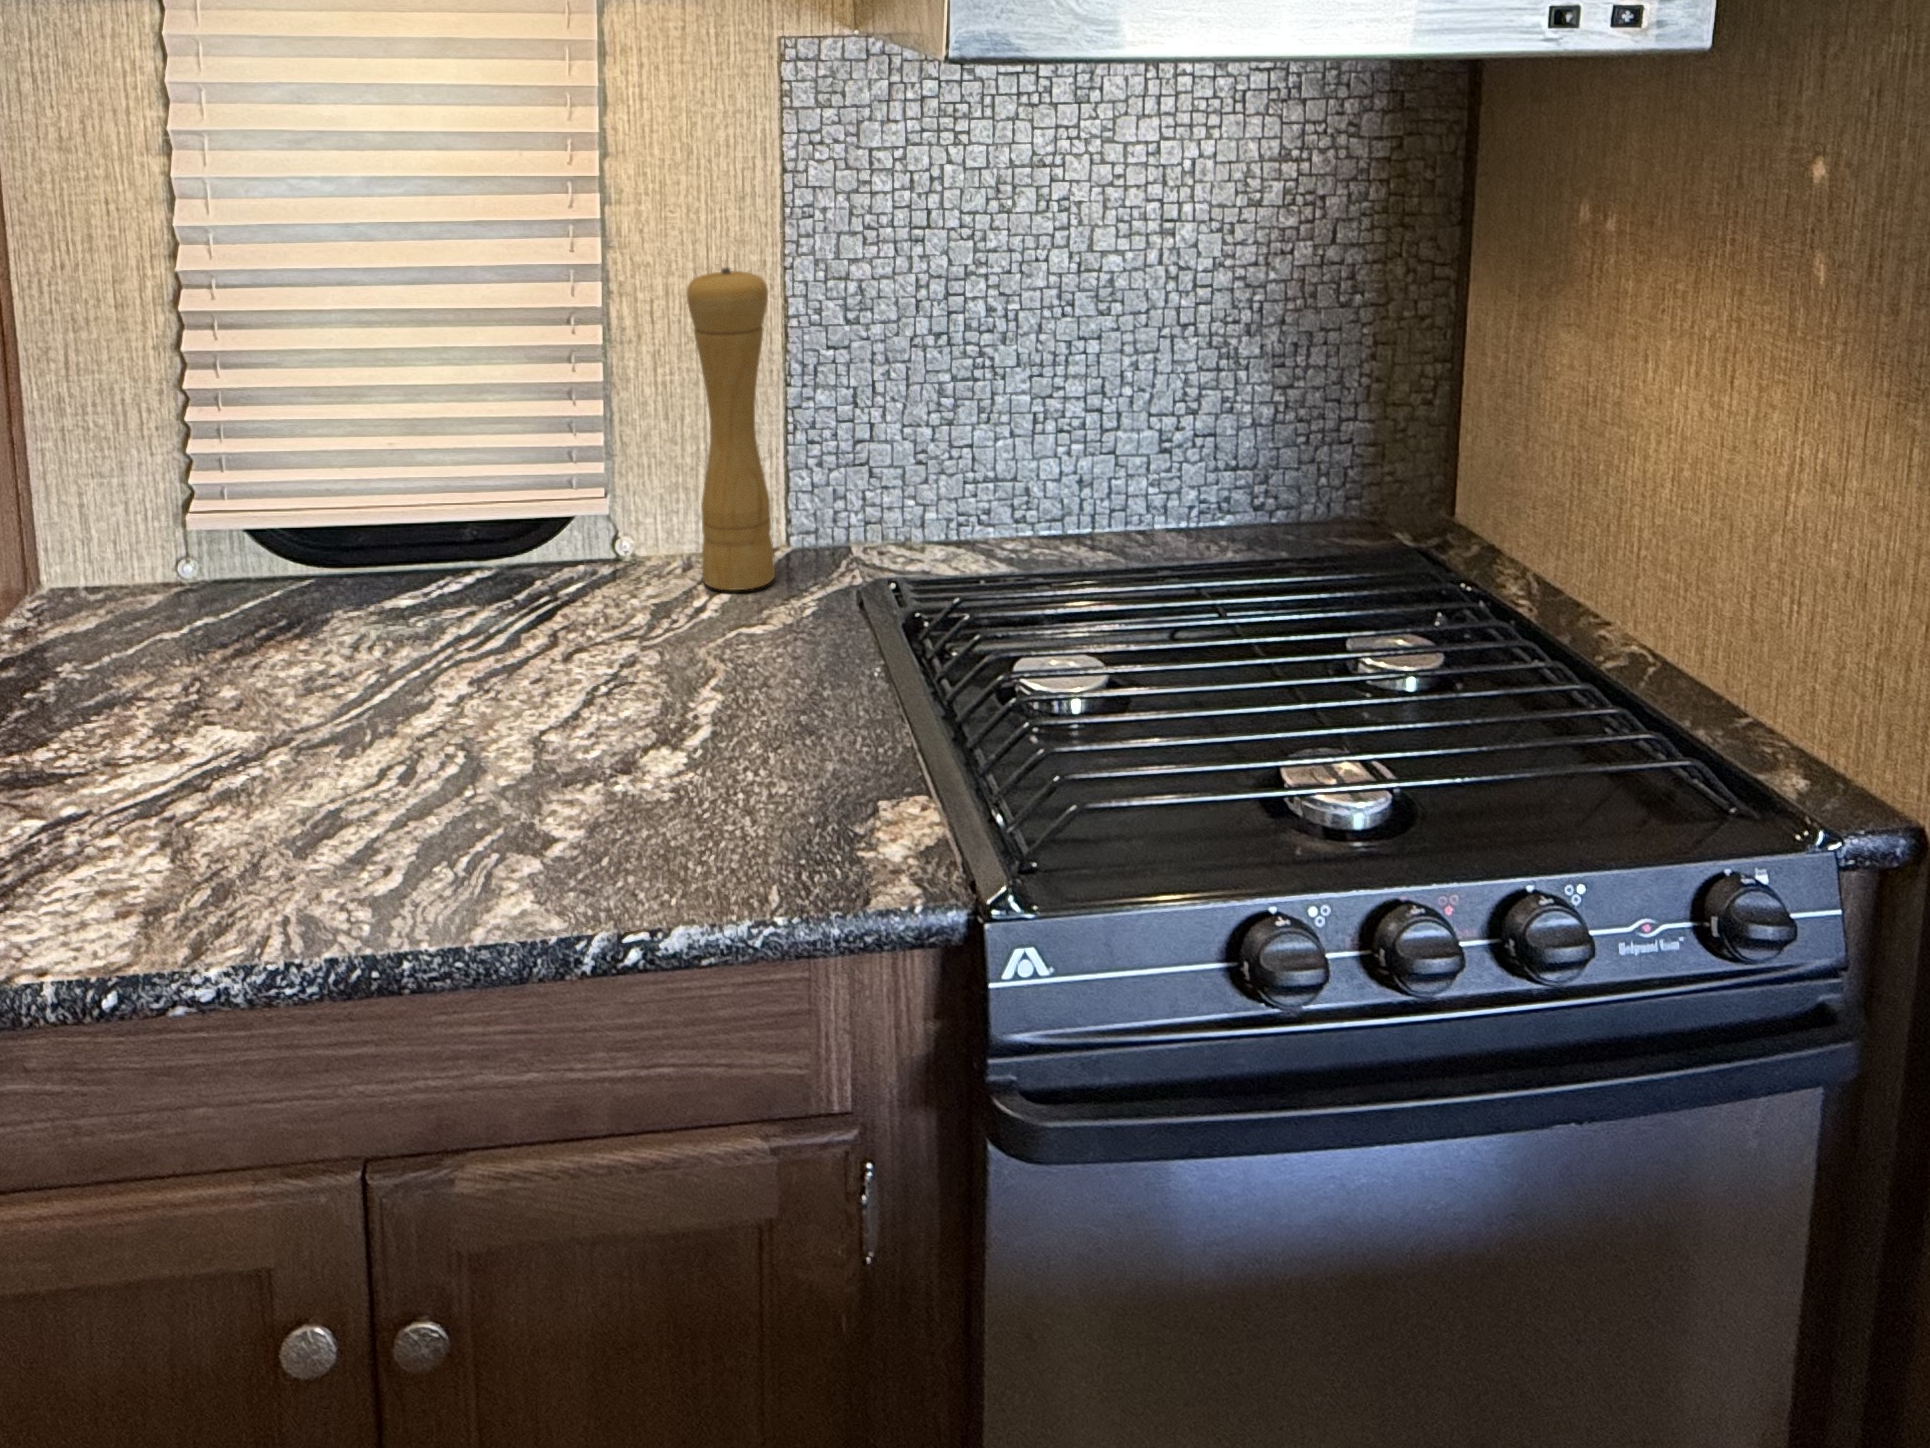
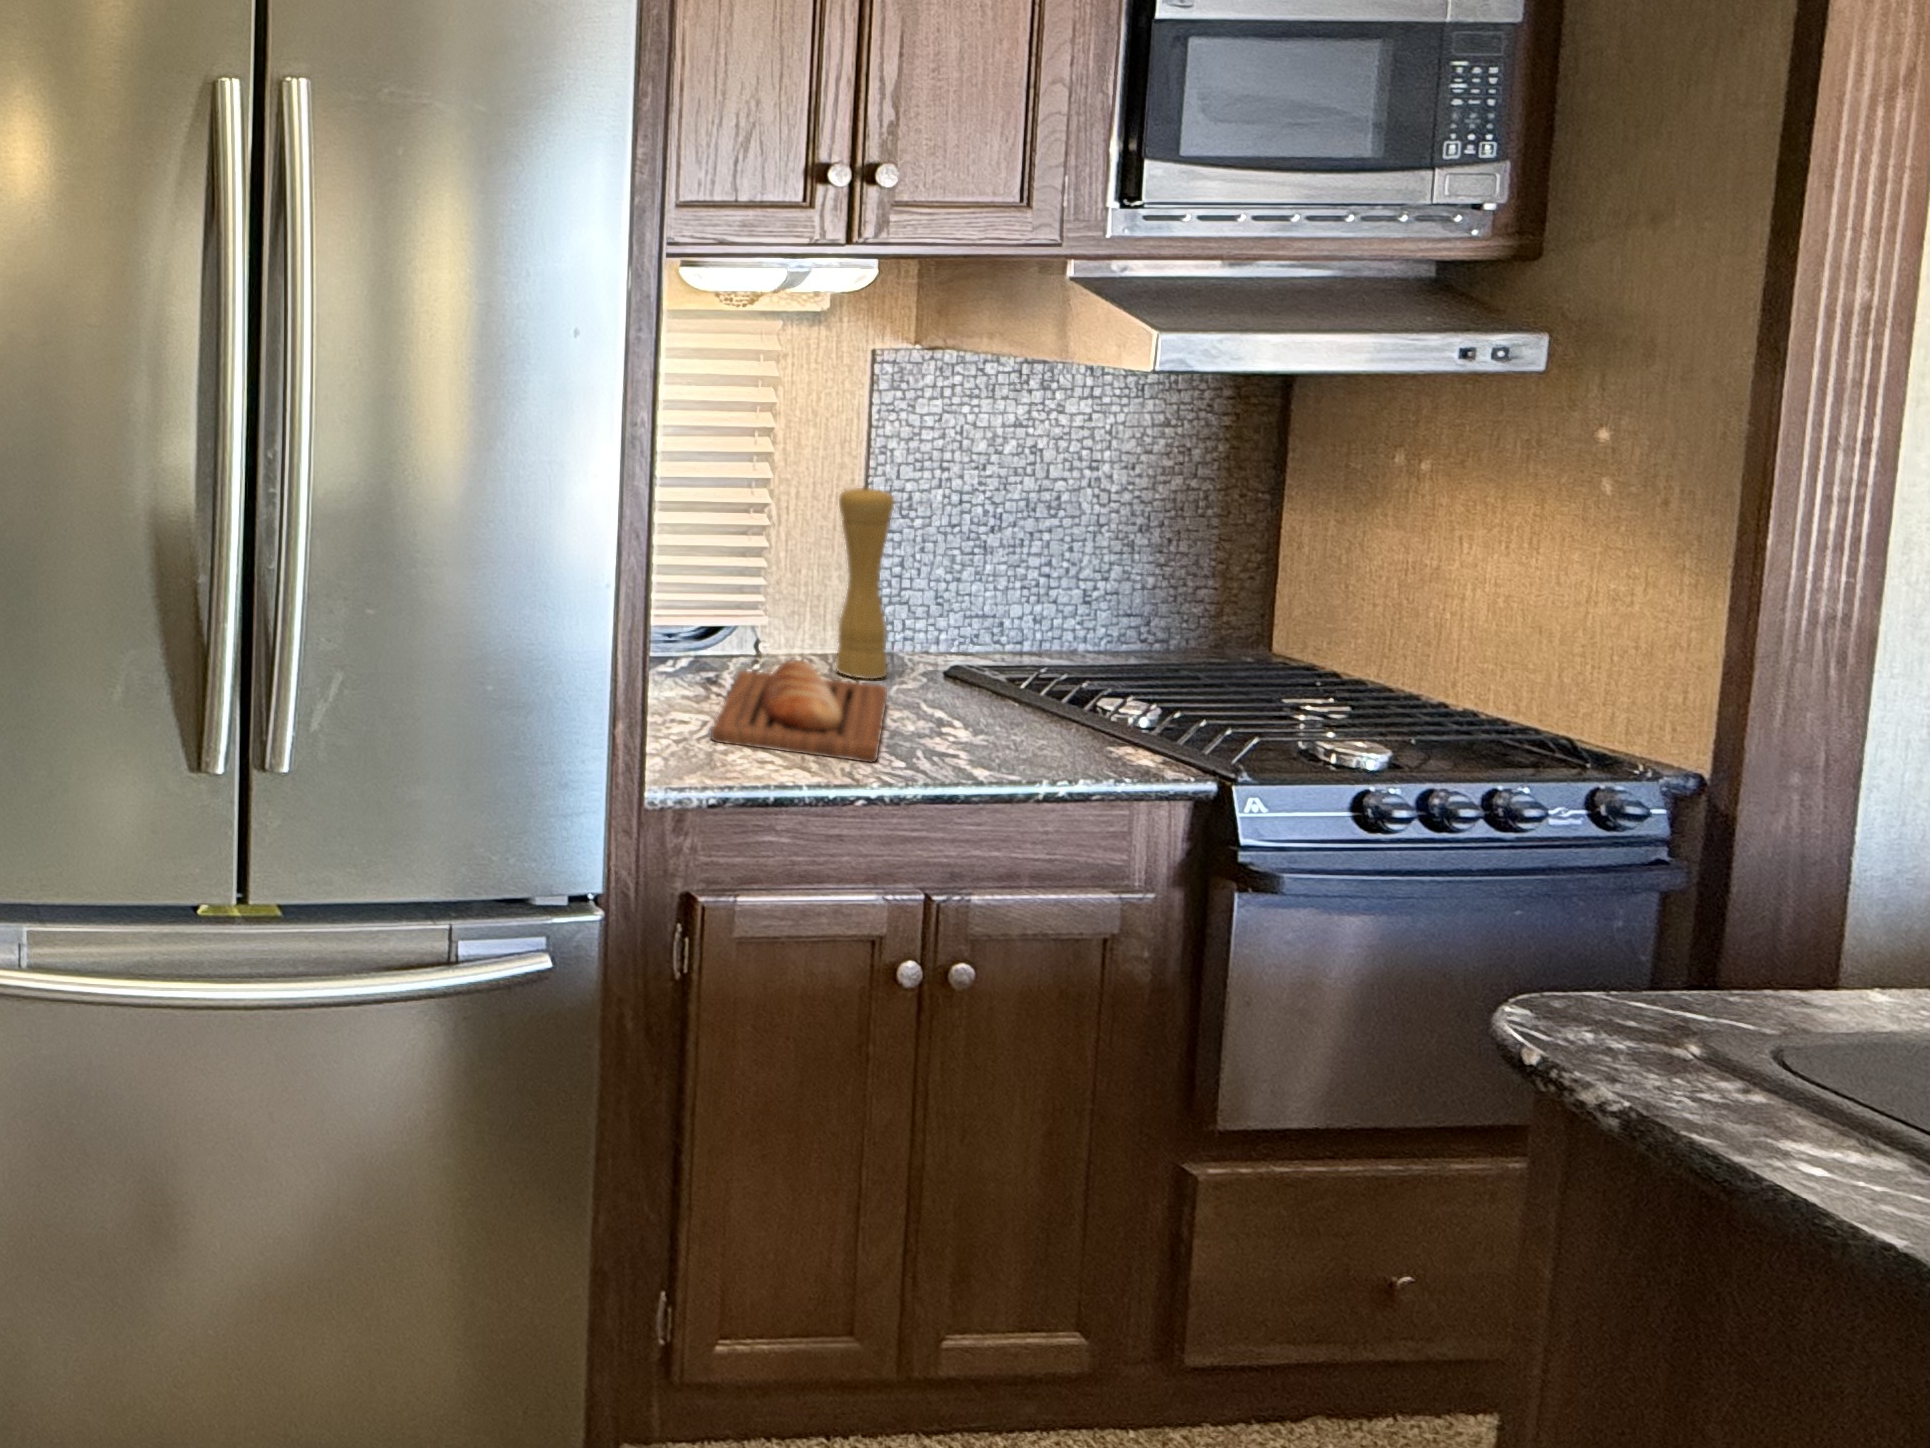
bread loaf: none [171,578,665,825] -> present [711,660,887,762]

